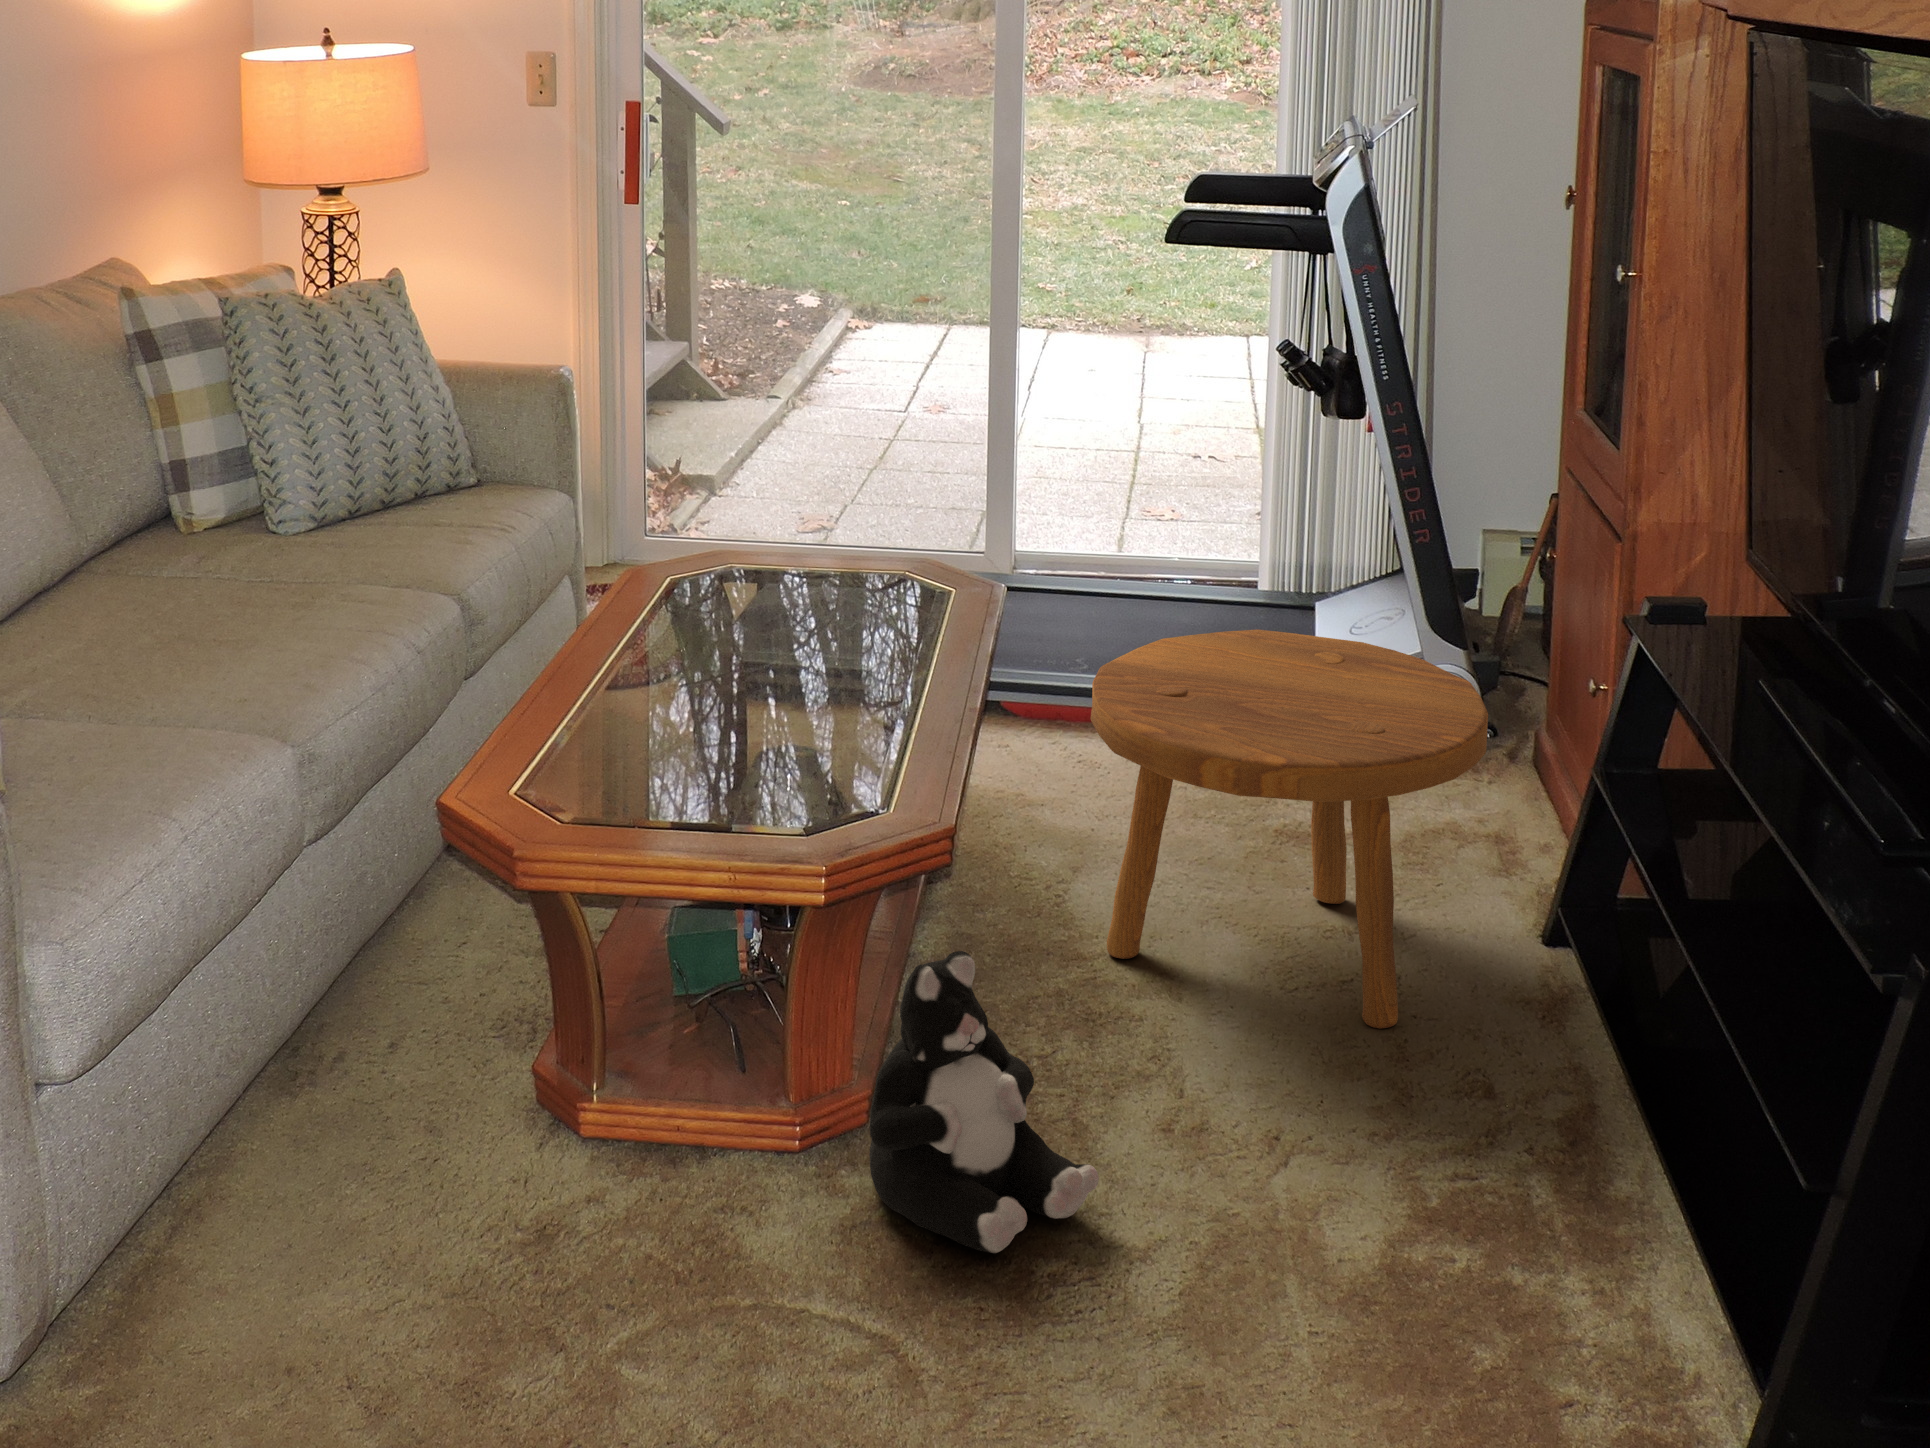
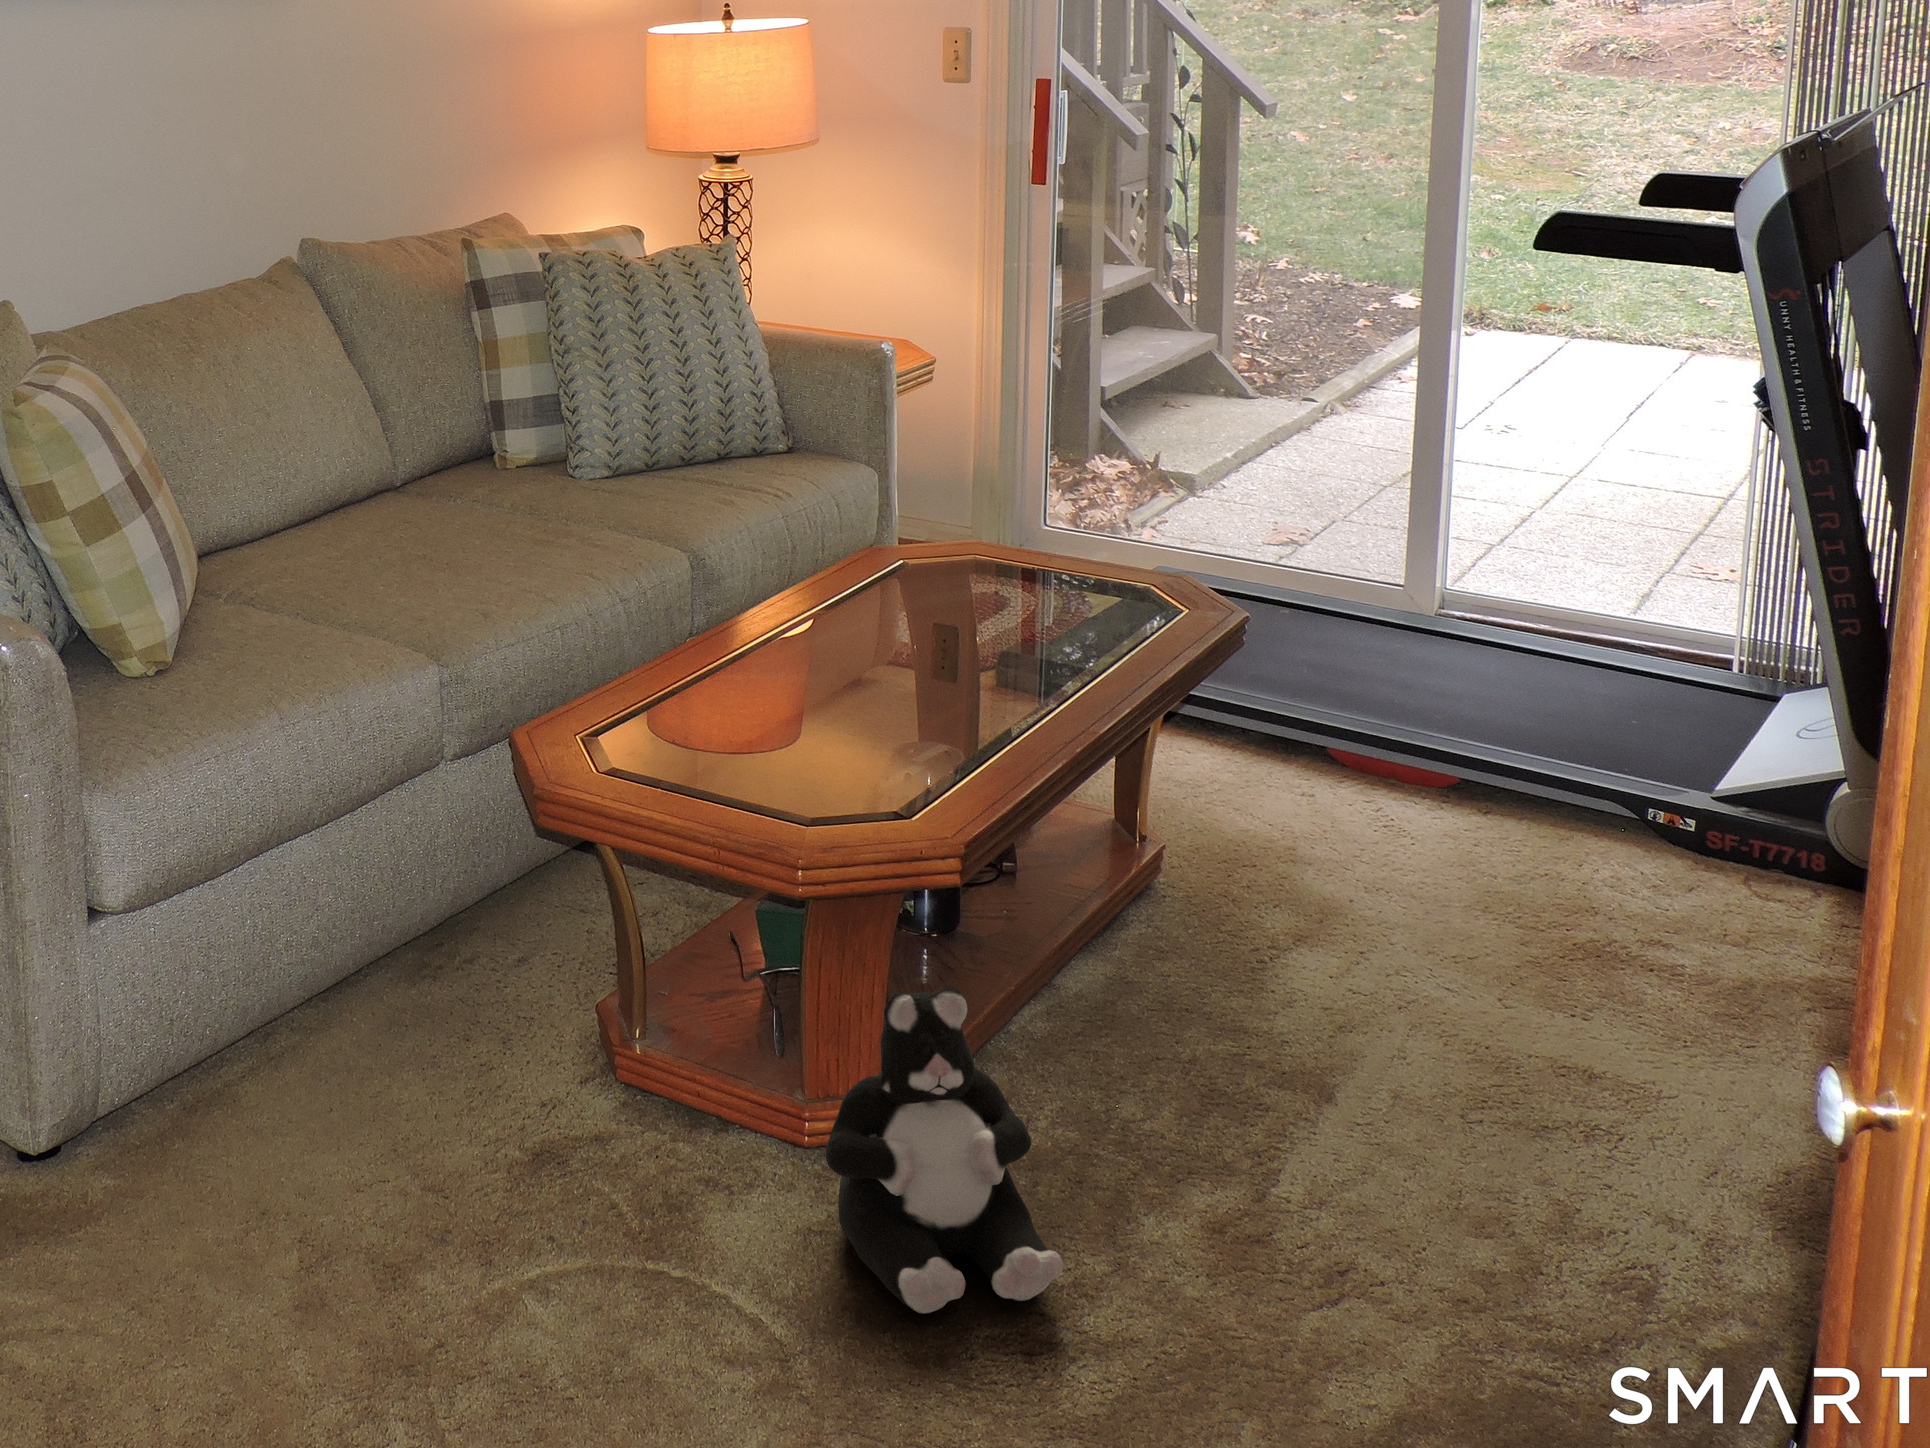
footstool: present [1090,630,1488,1029] -> none [1251,700,1760,1204]

